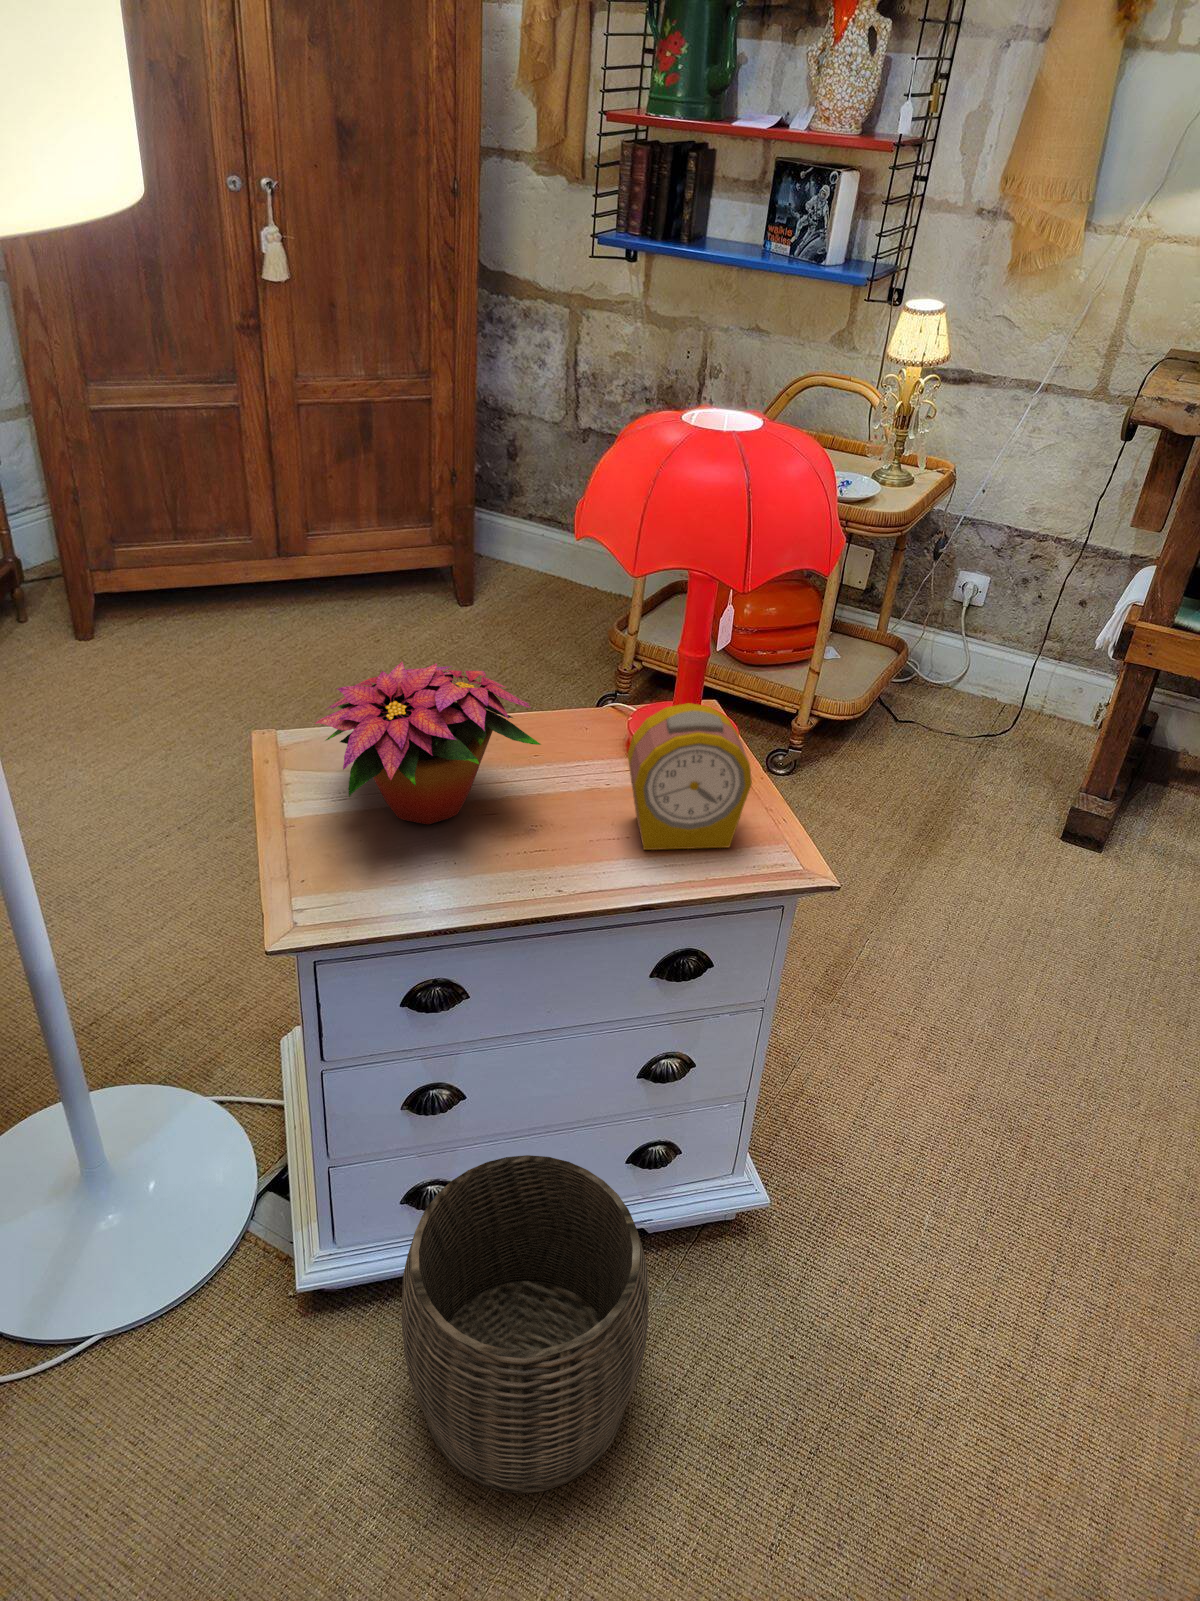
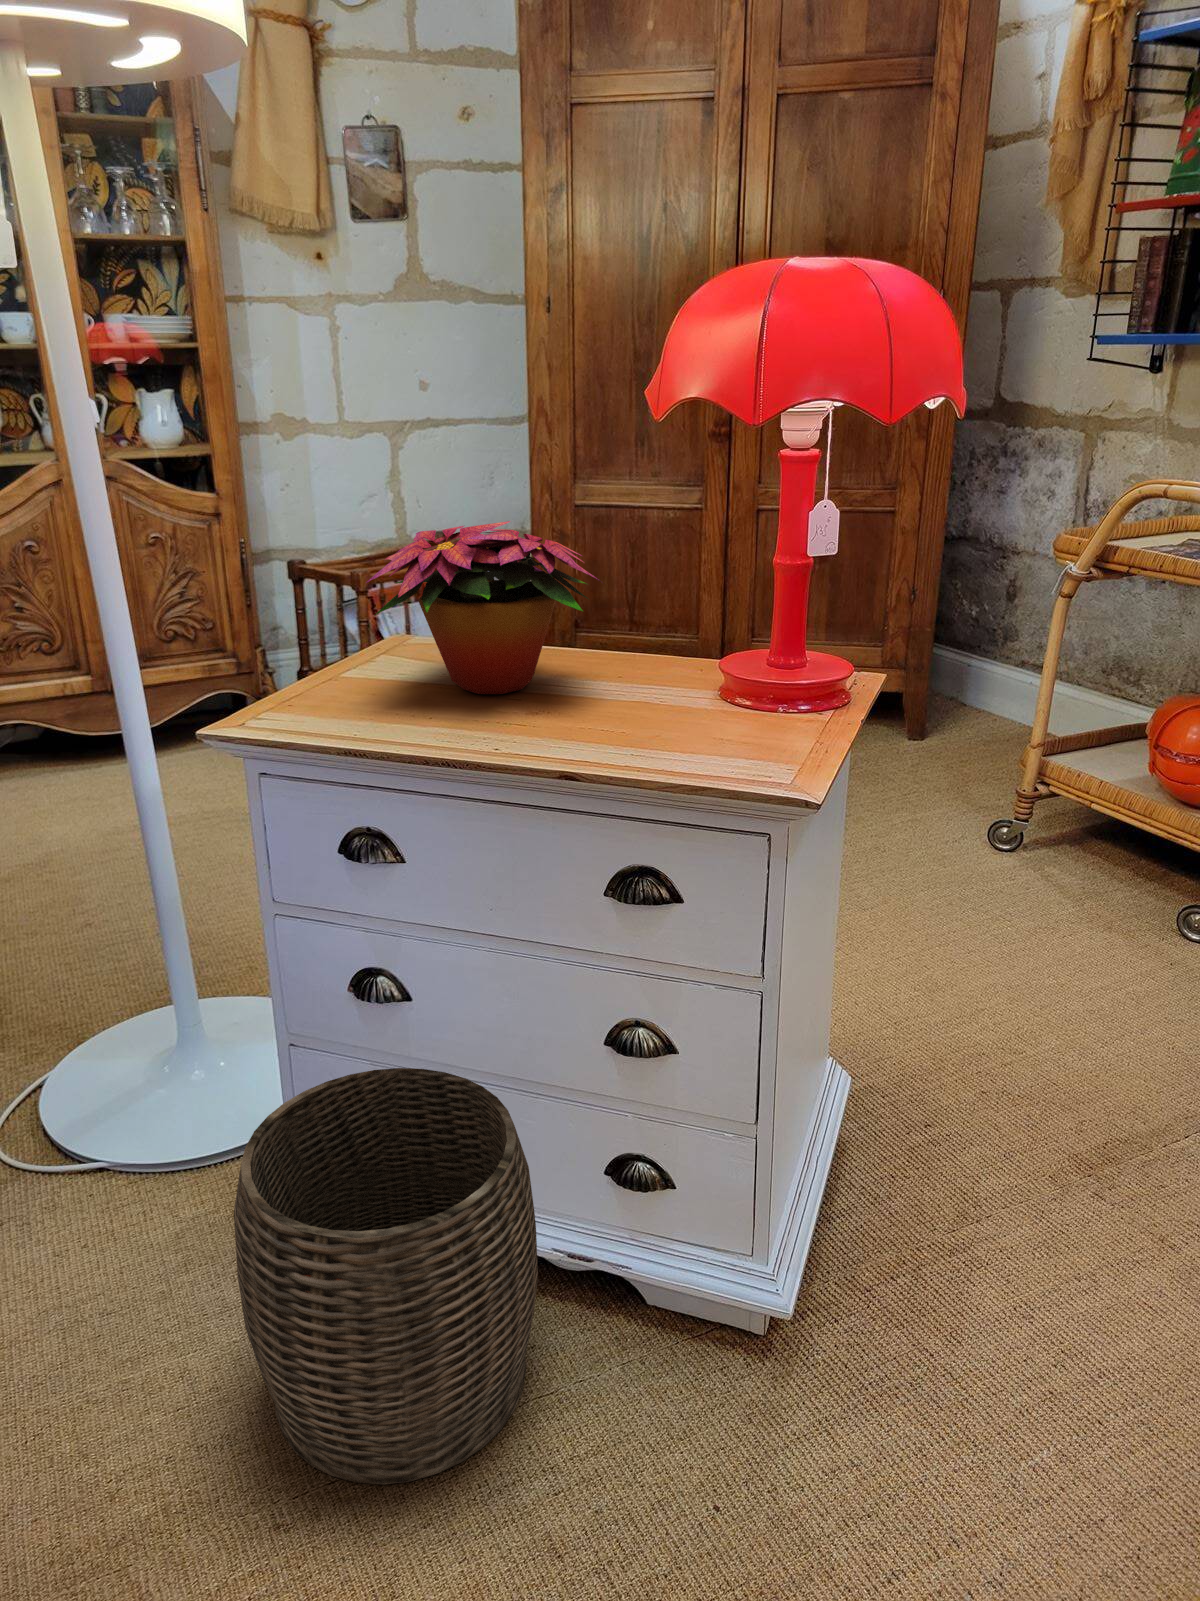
alarm clock: present [628,703,752,850] -> none [641,571,798,757]

